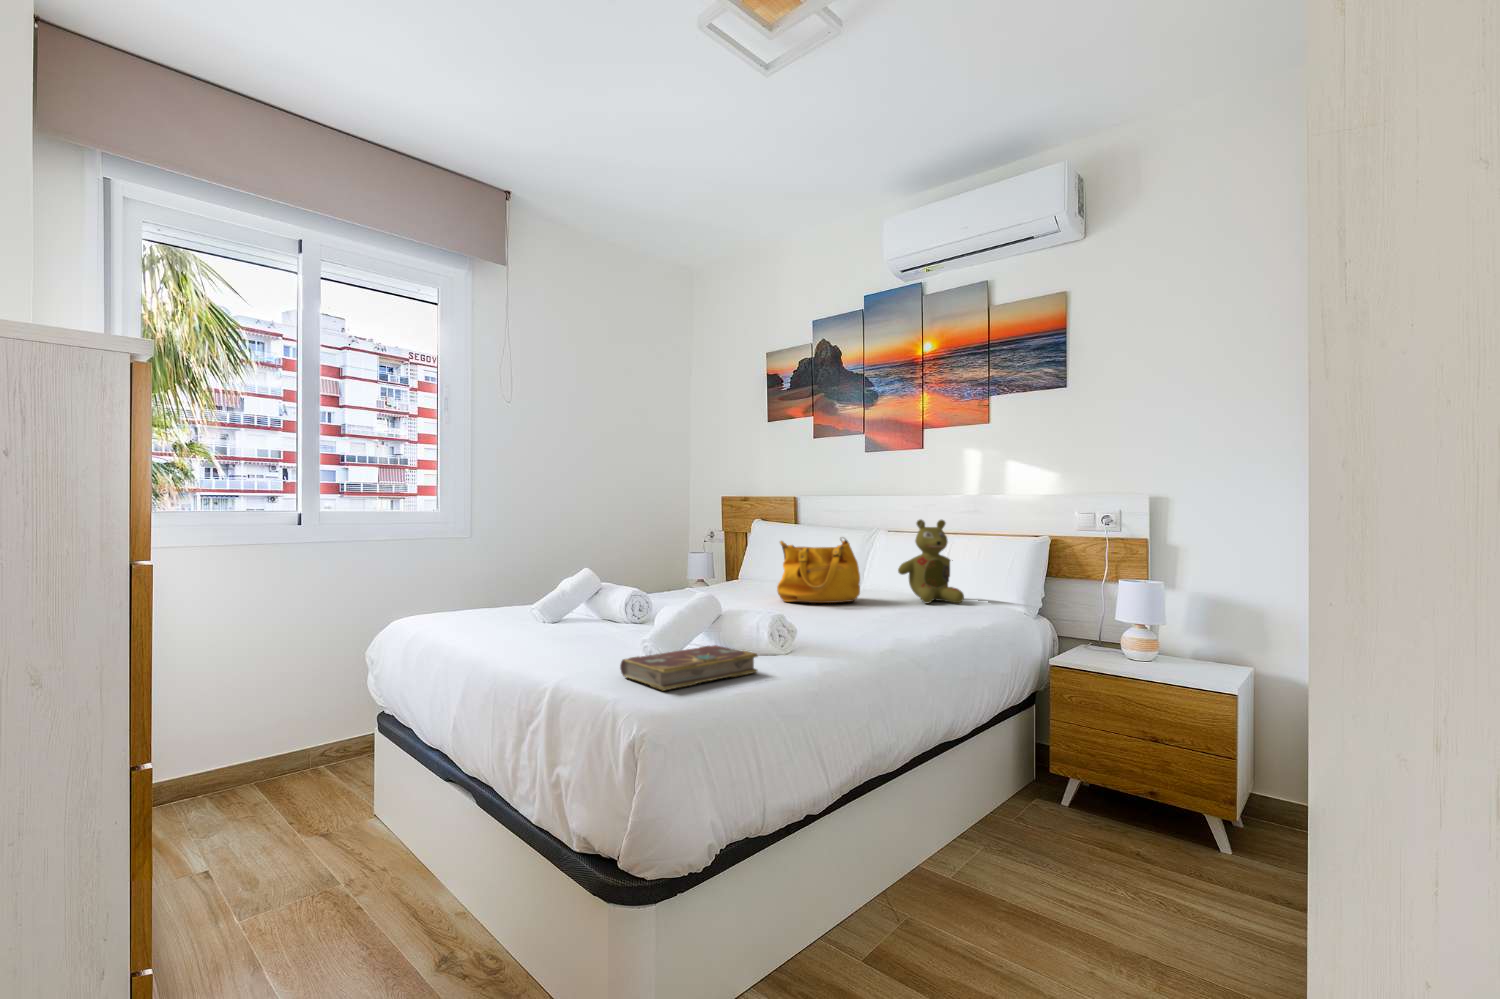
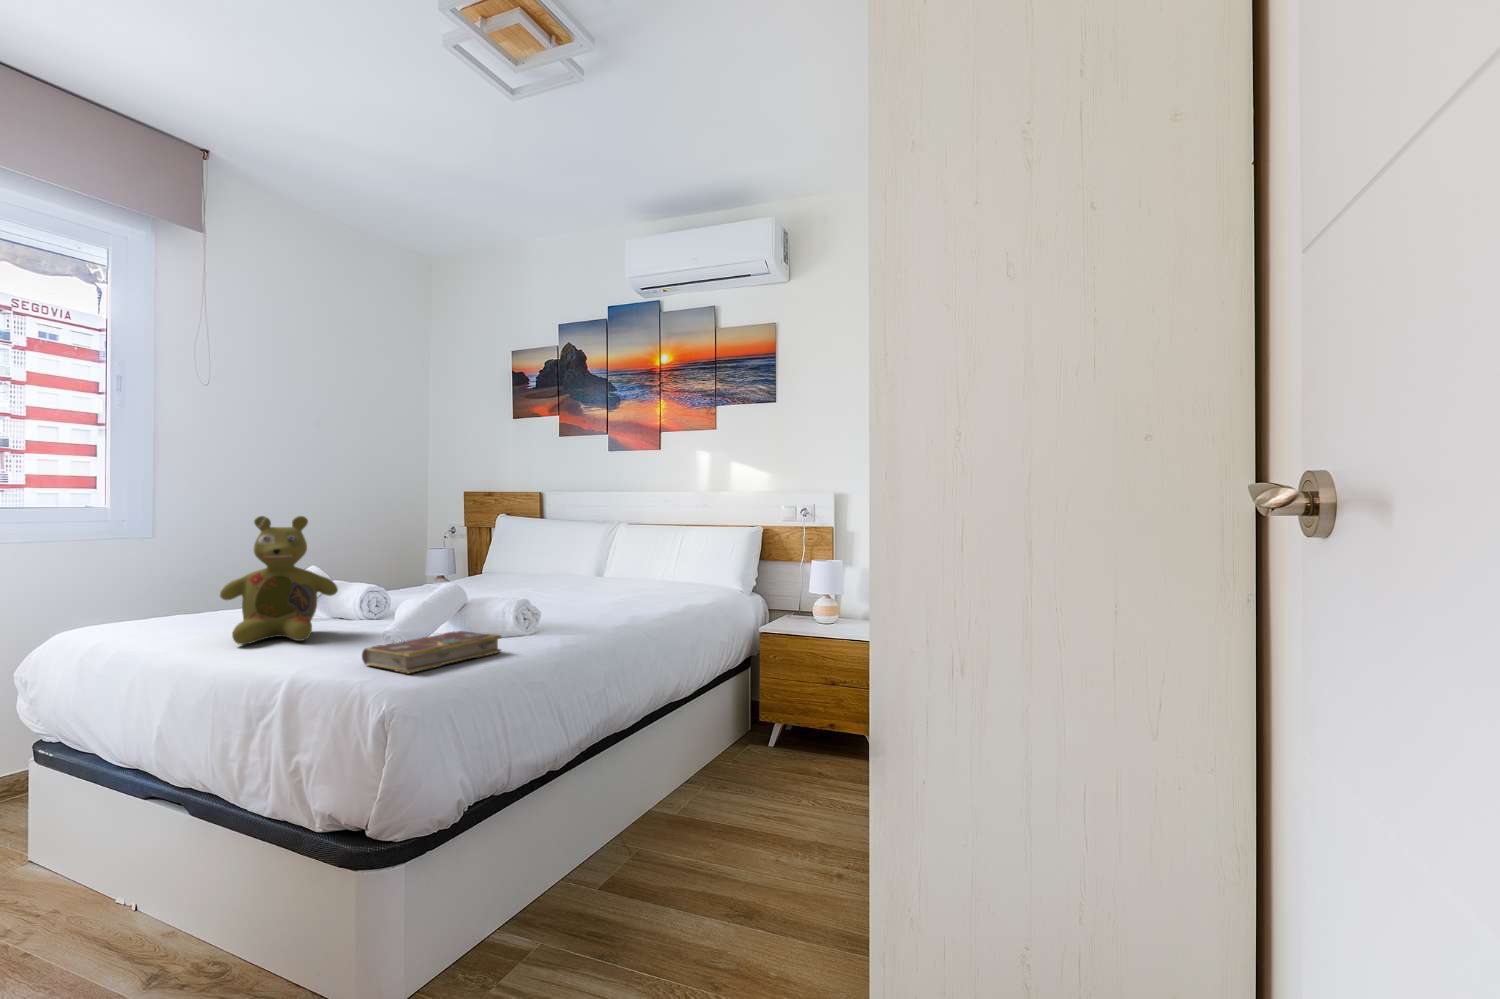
stuffed bear: present [898,520,964,603] -> present [220,516,338,645]
handbag: present [777,539,860,603] -> none [521,530,601,591]

